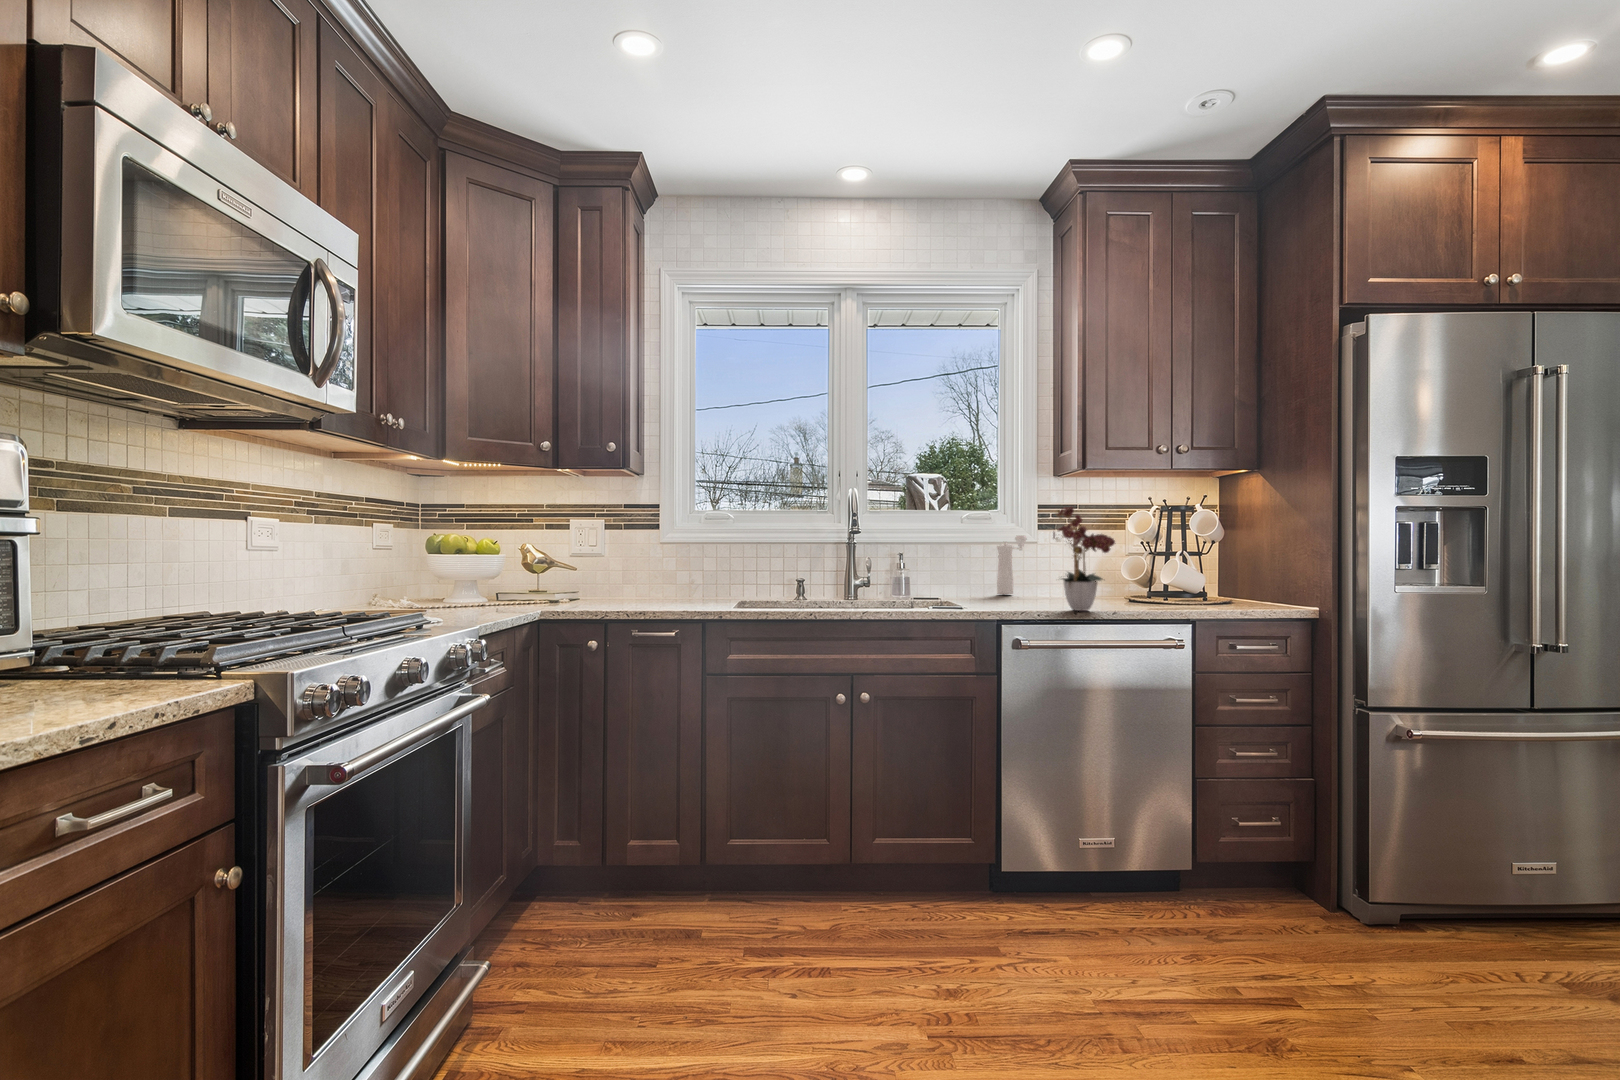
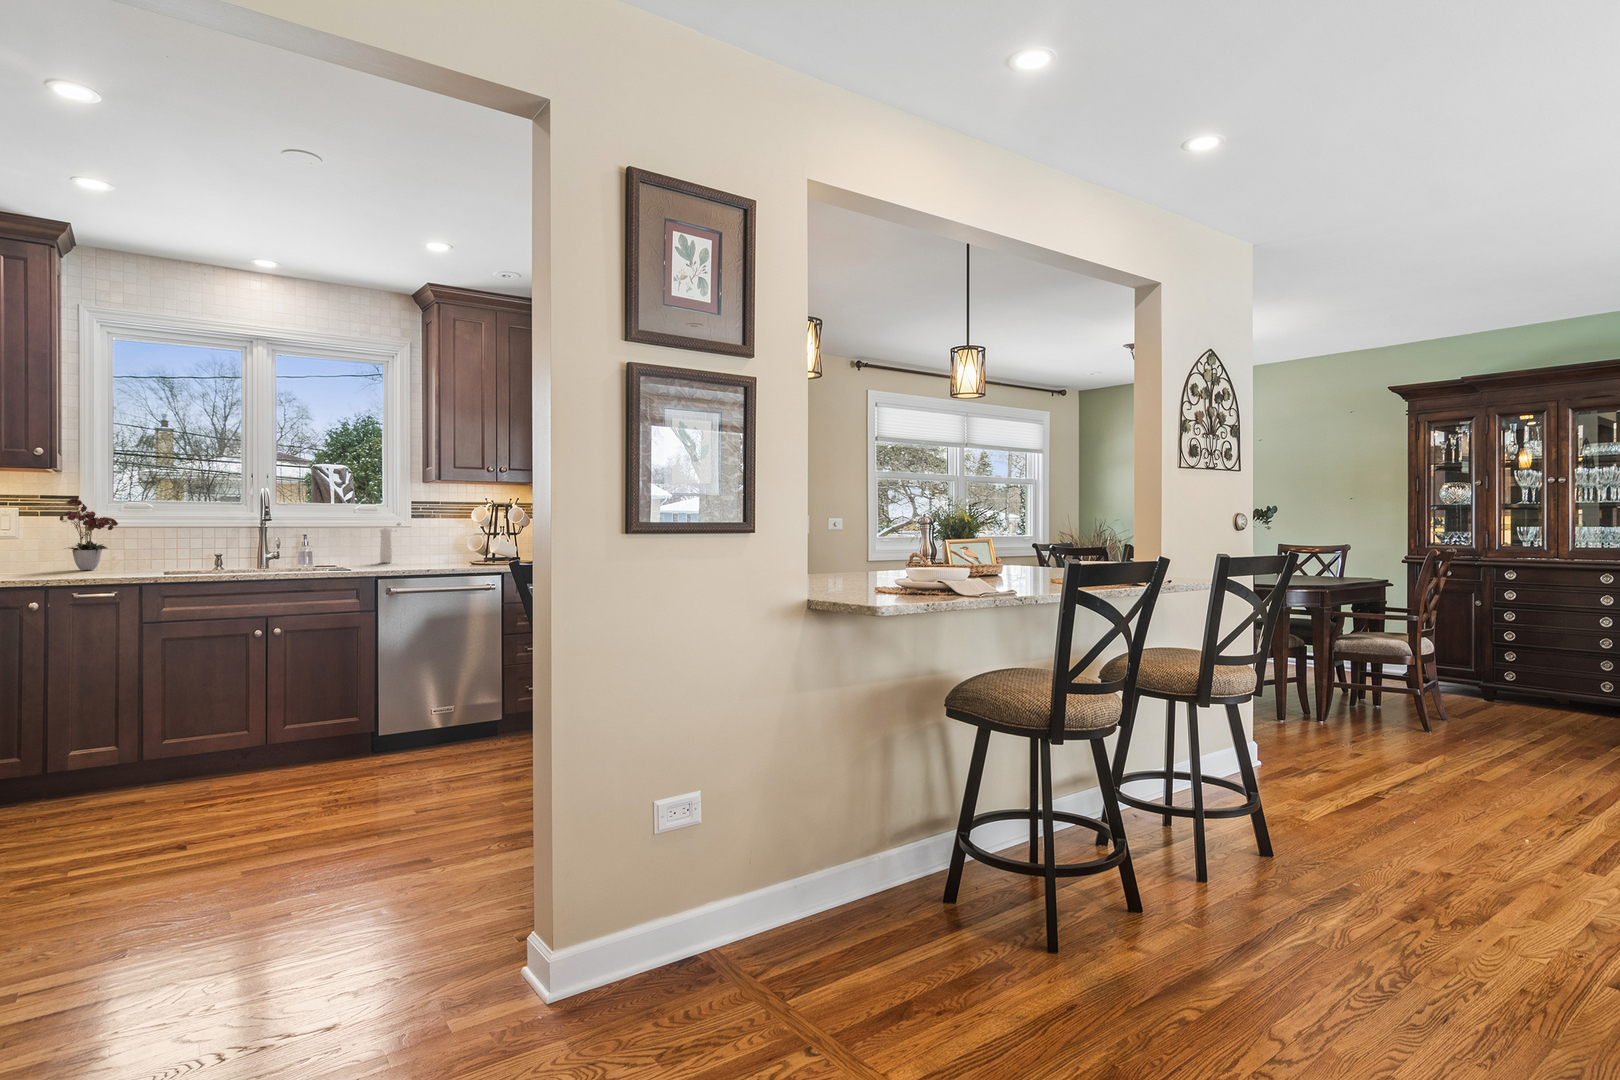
flower arrangement: present [1053,507,1115,611] -> present [60,498,118,570]

